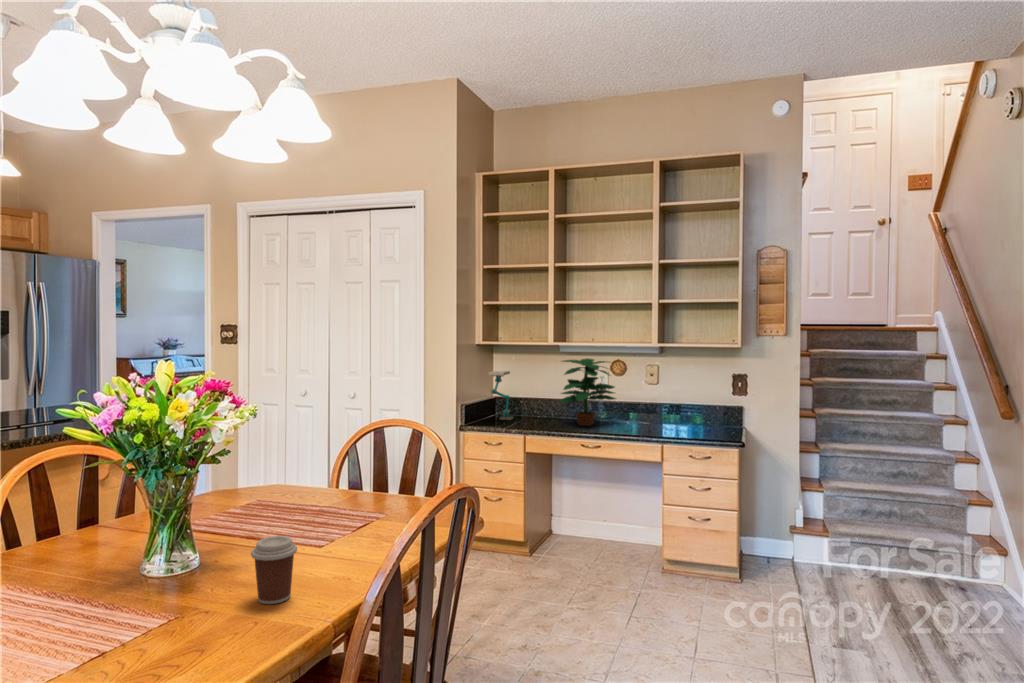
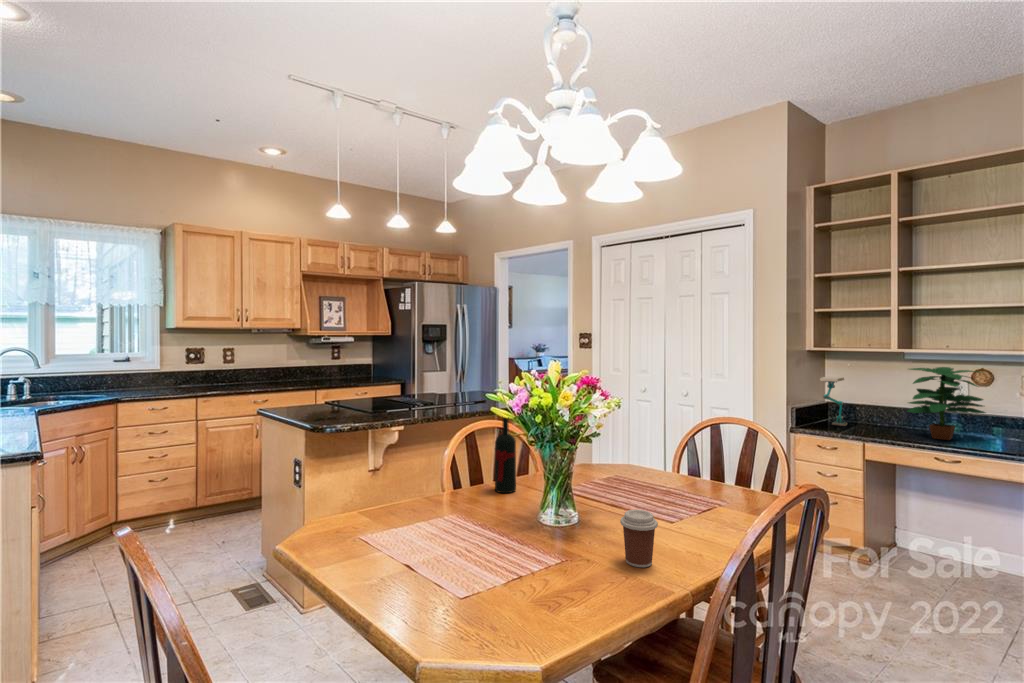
wine bottle: none [74,428,110,548] -> present [495,418,516,493]

